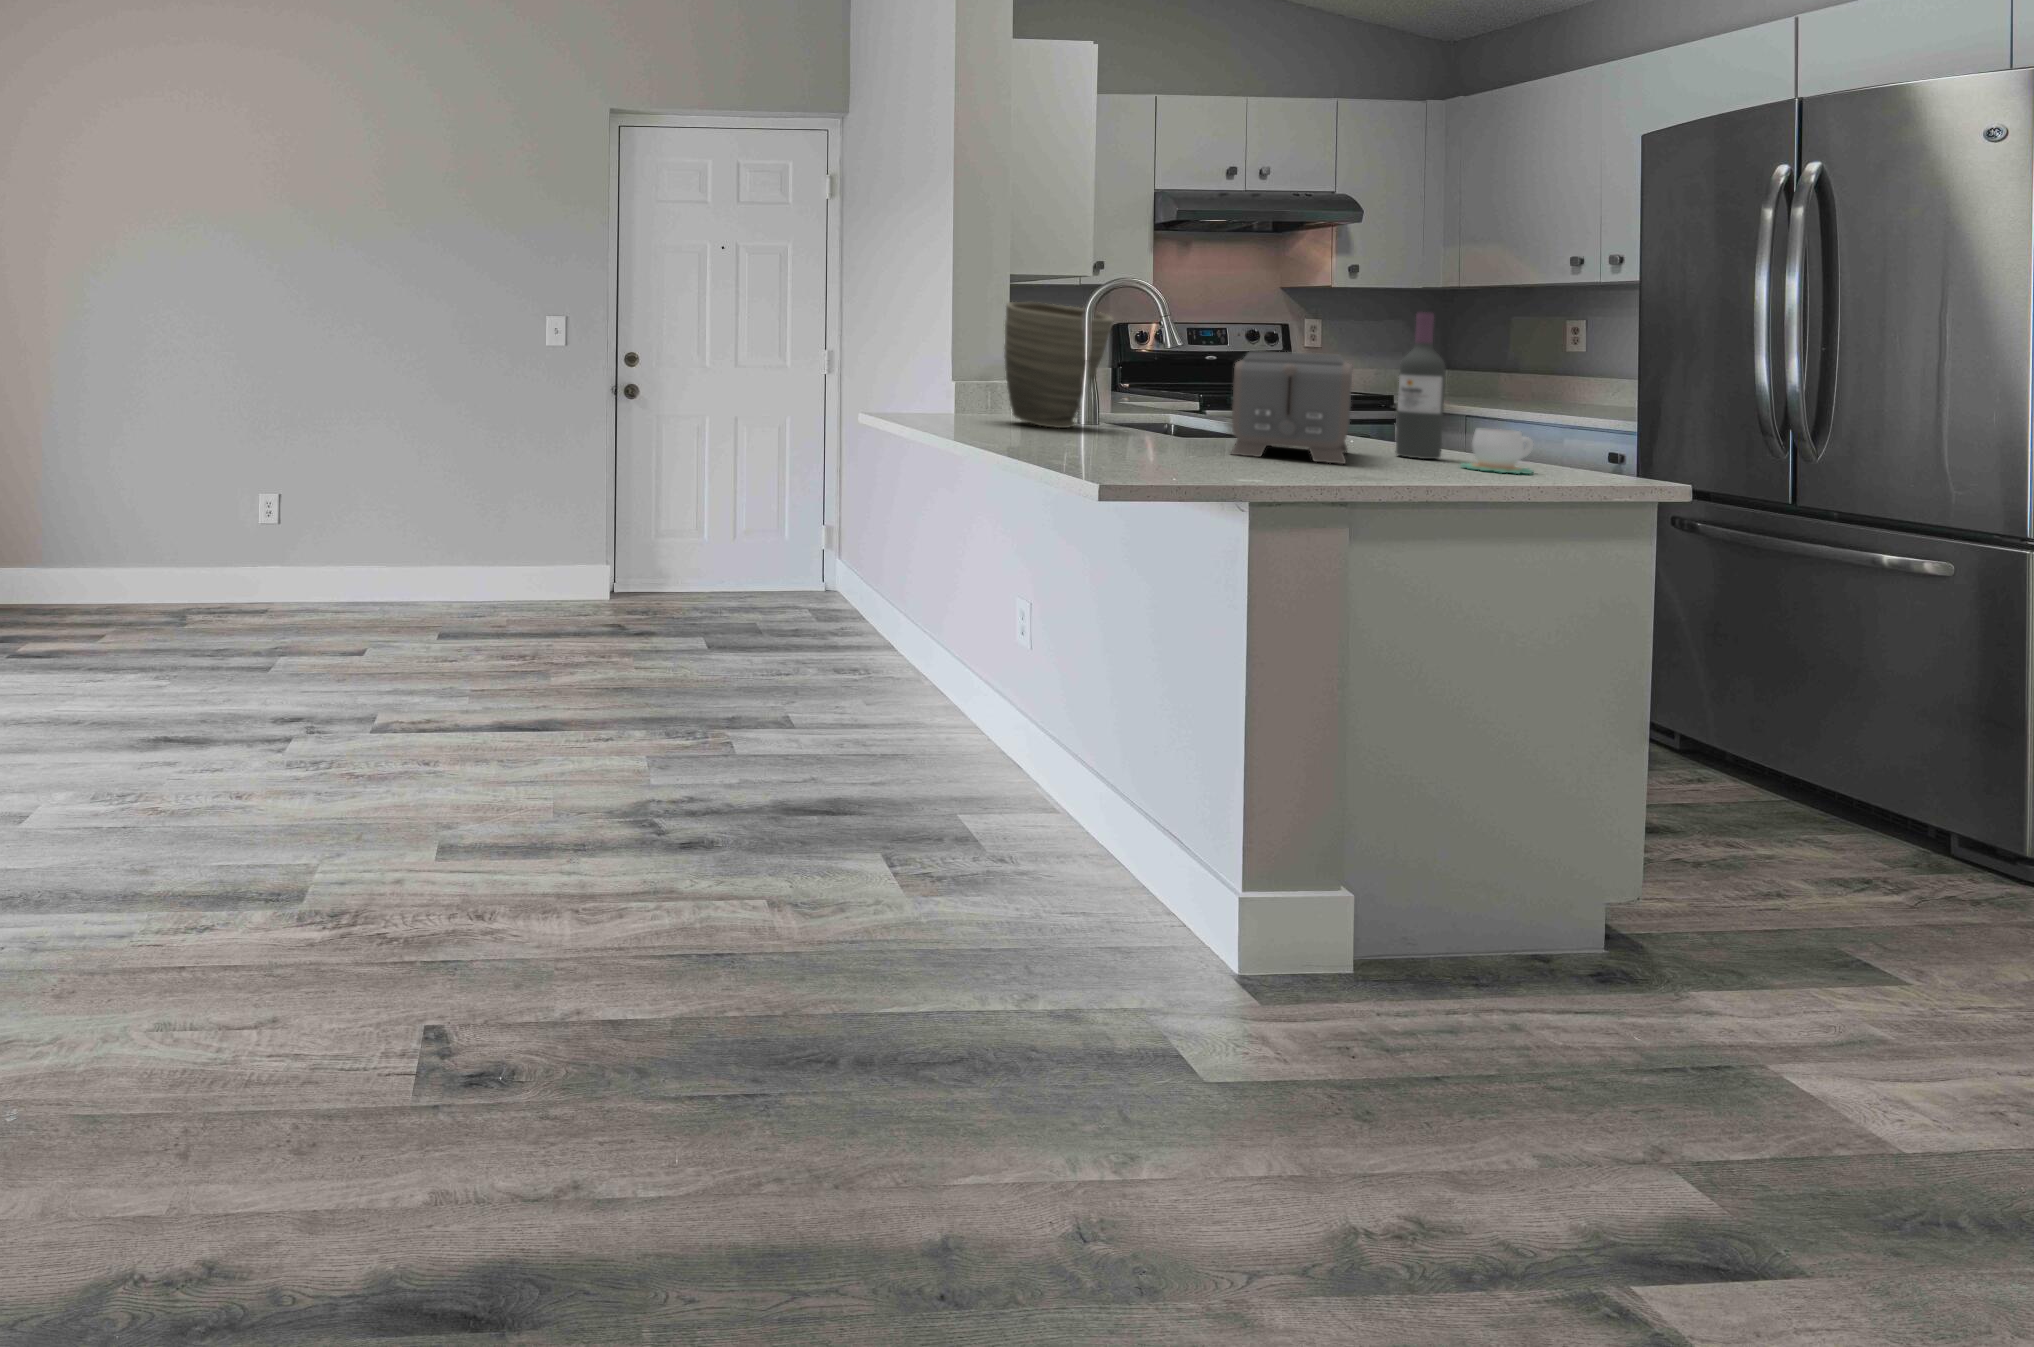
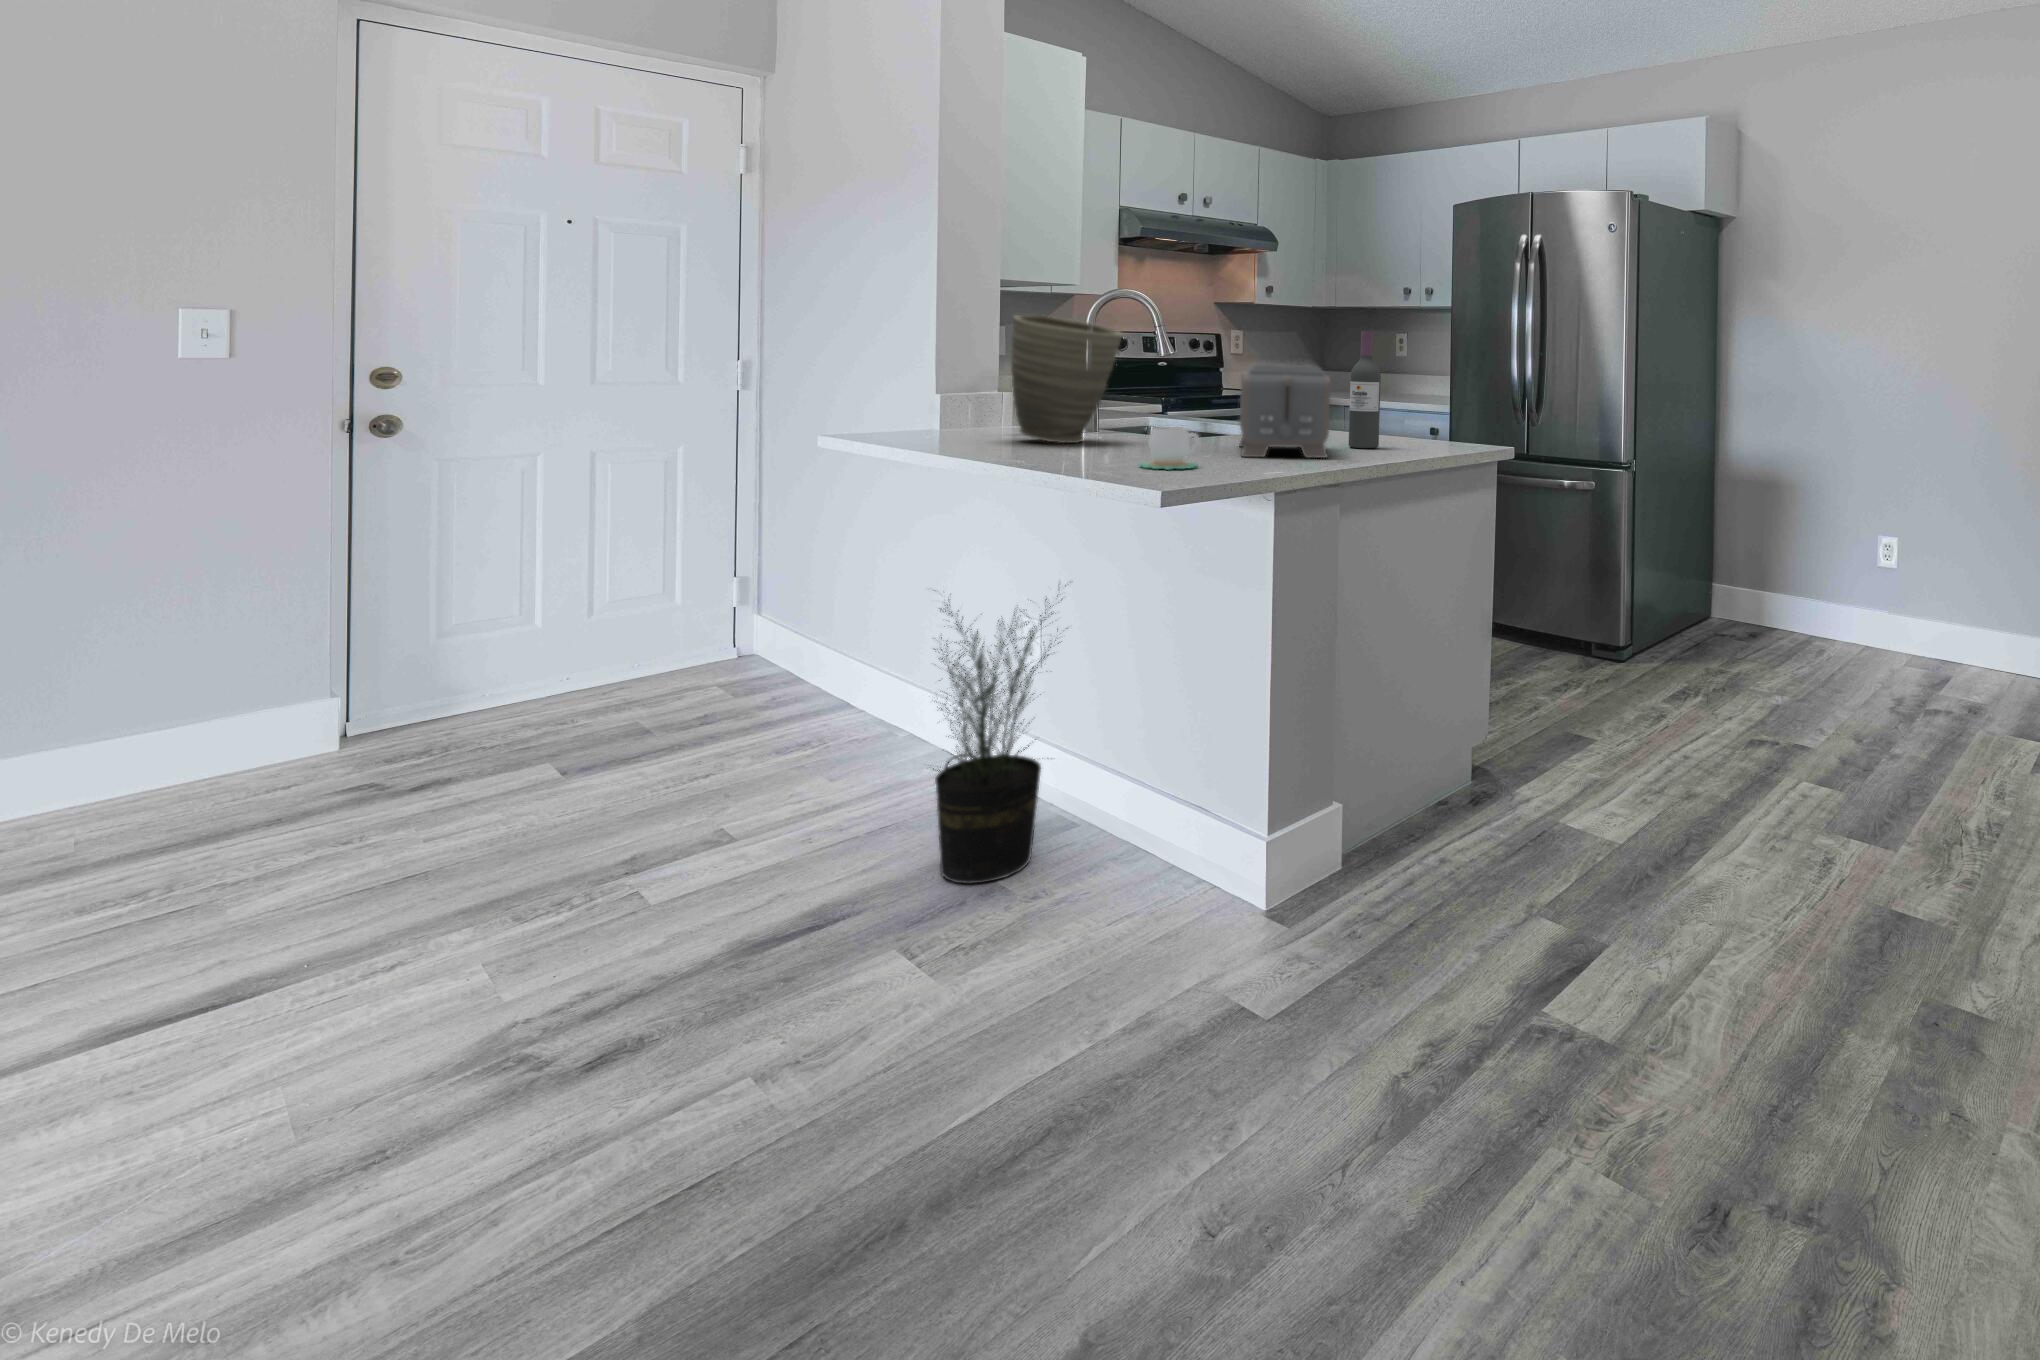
mug: present [1461,429,1533,474] -> present [1139,427,1199,469]
potted plant: none [913,549,1059,834] -> present [933,585,1067,884]

